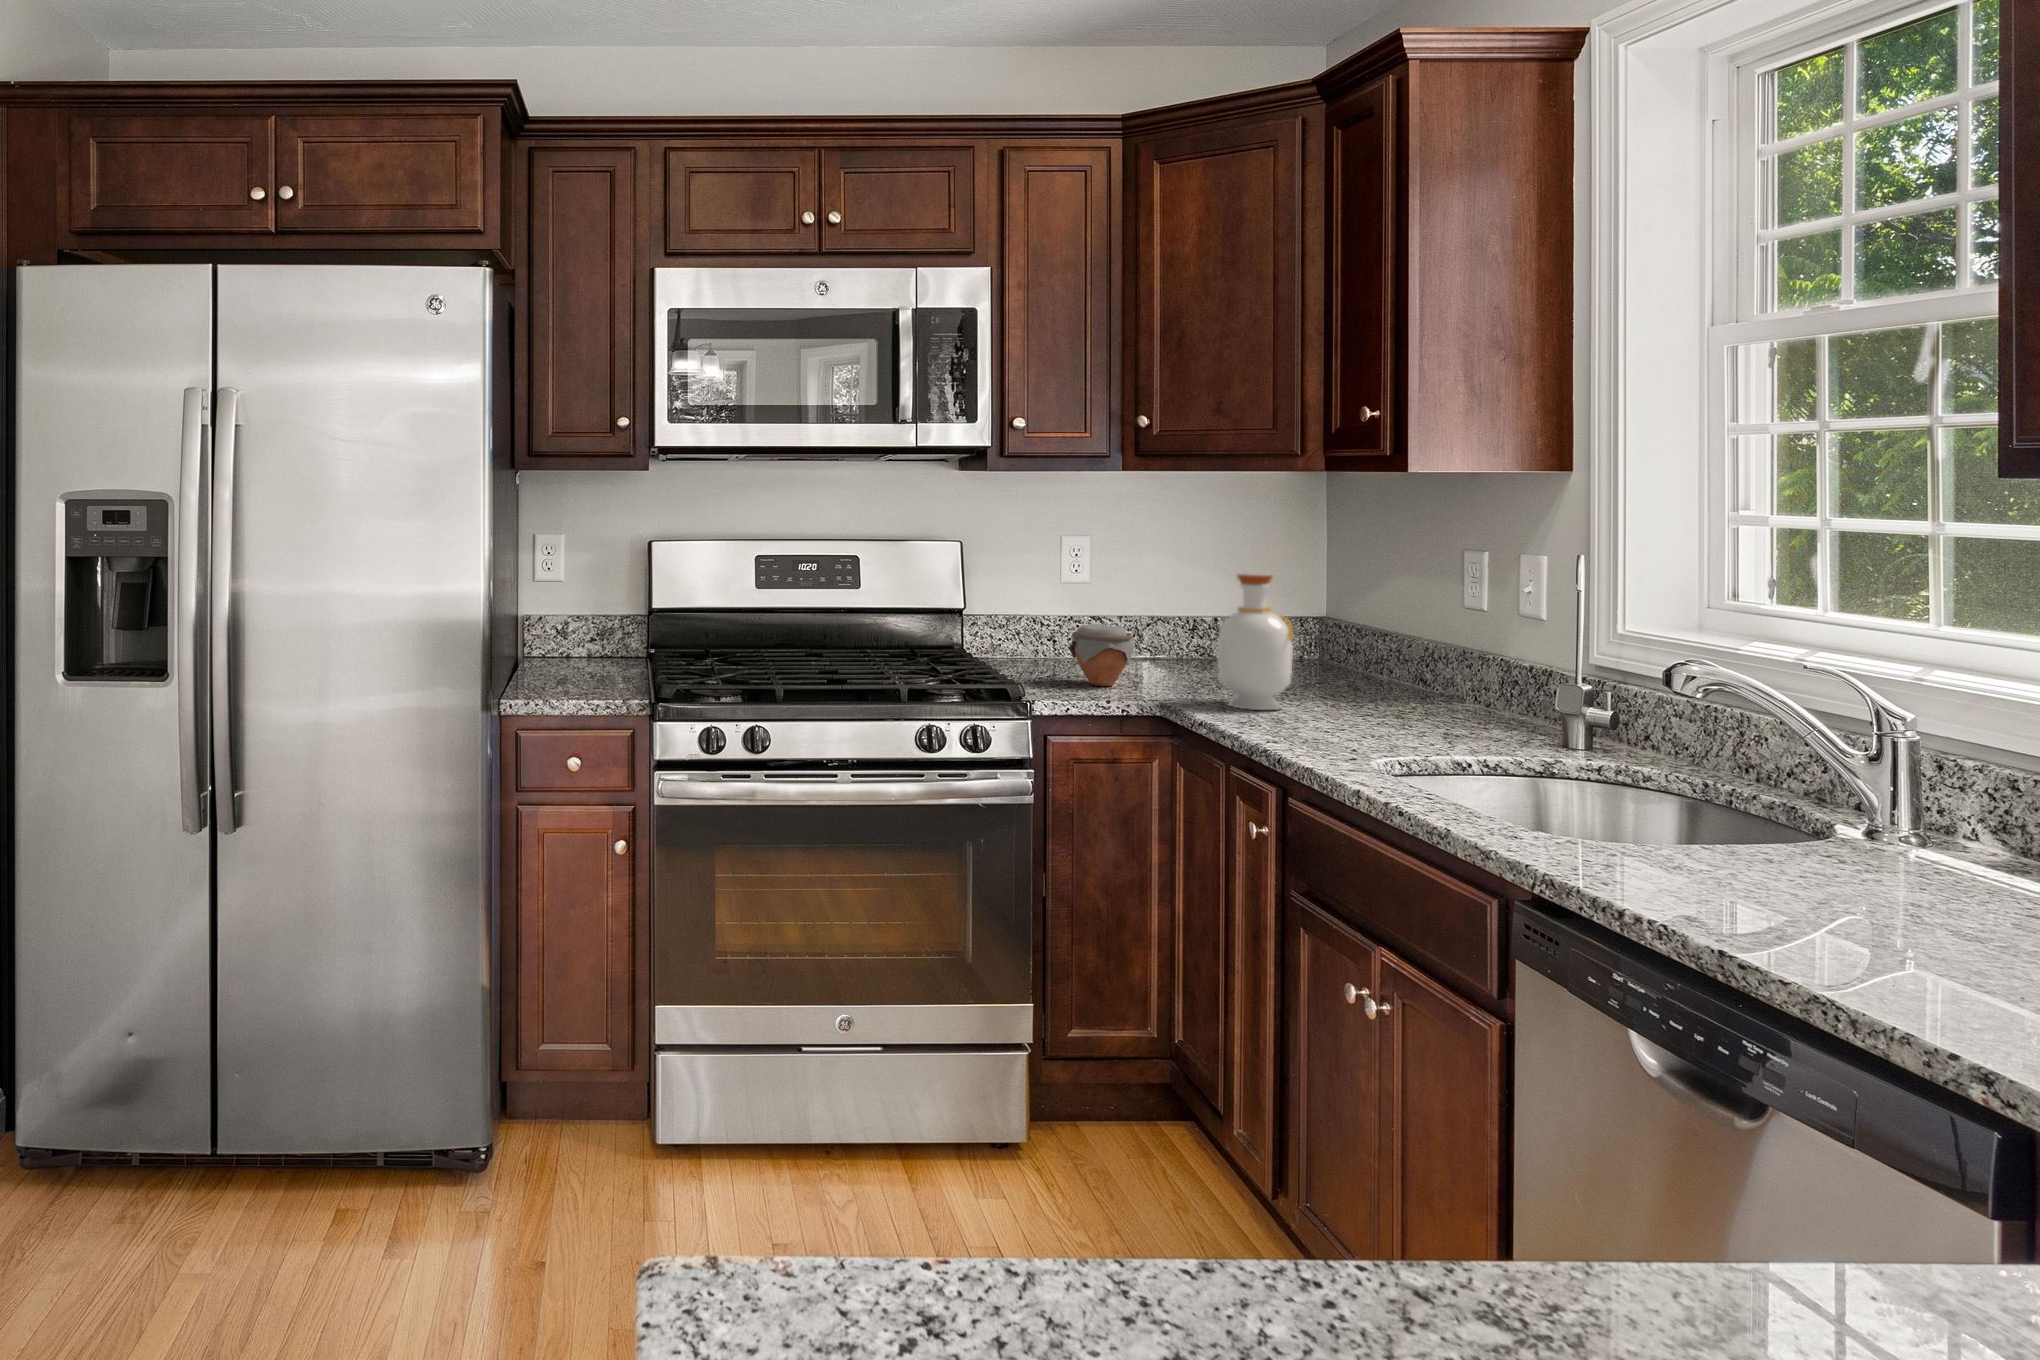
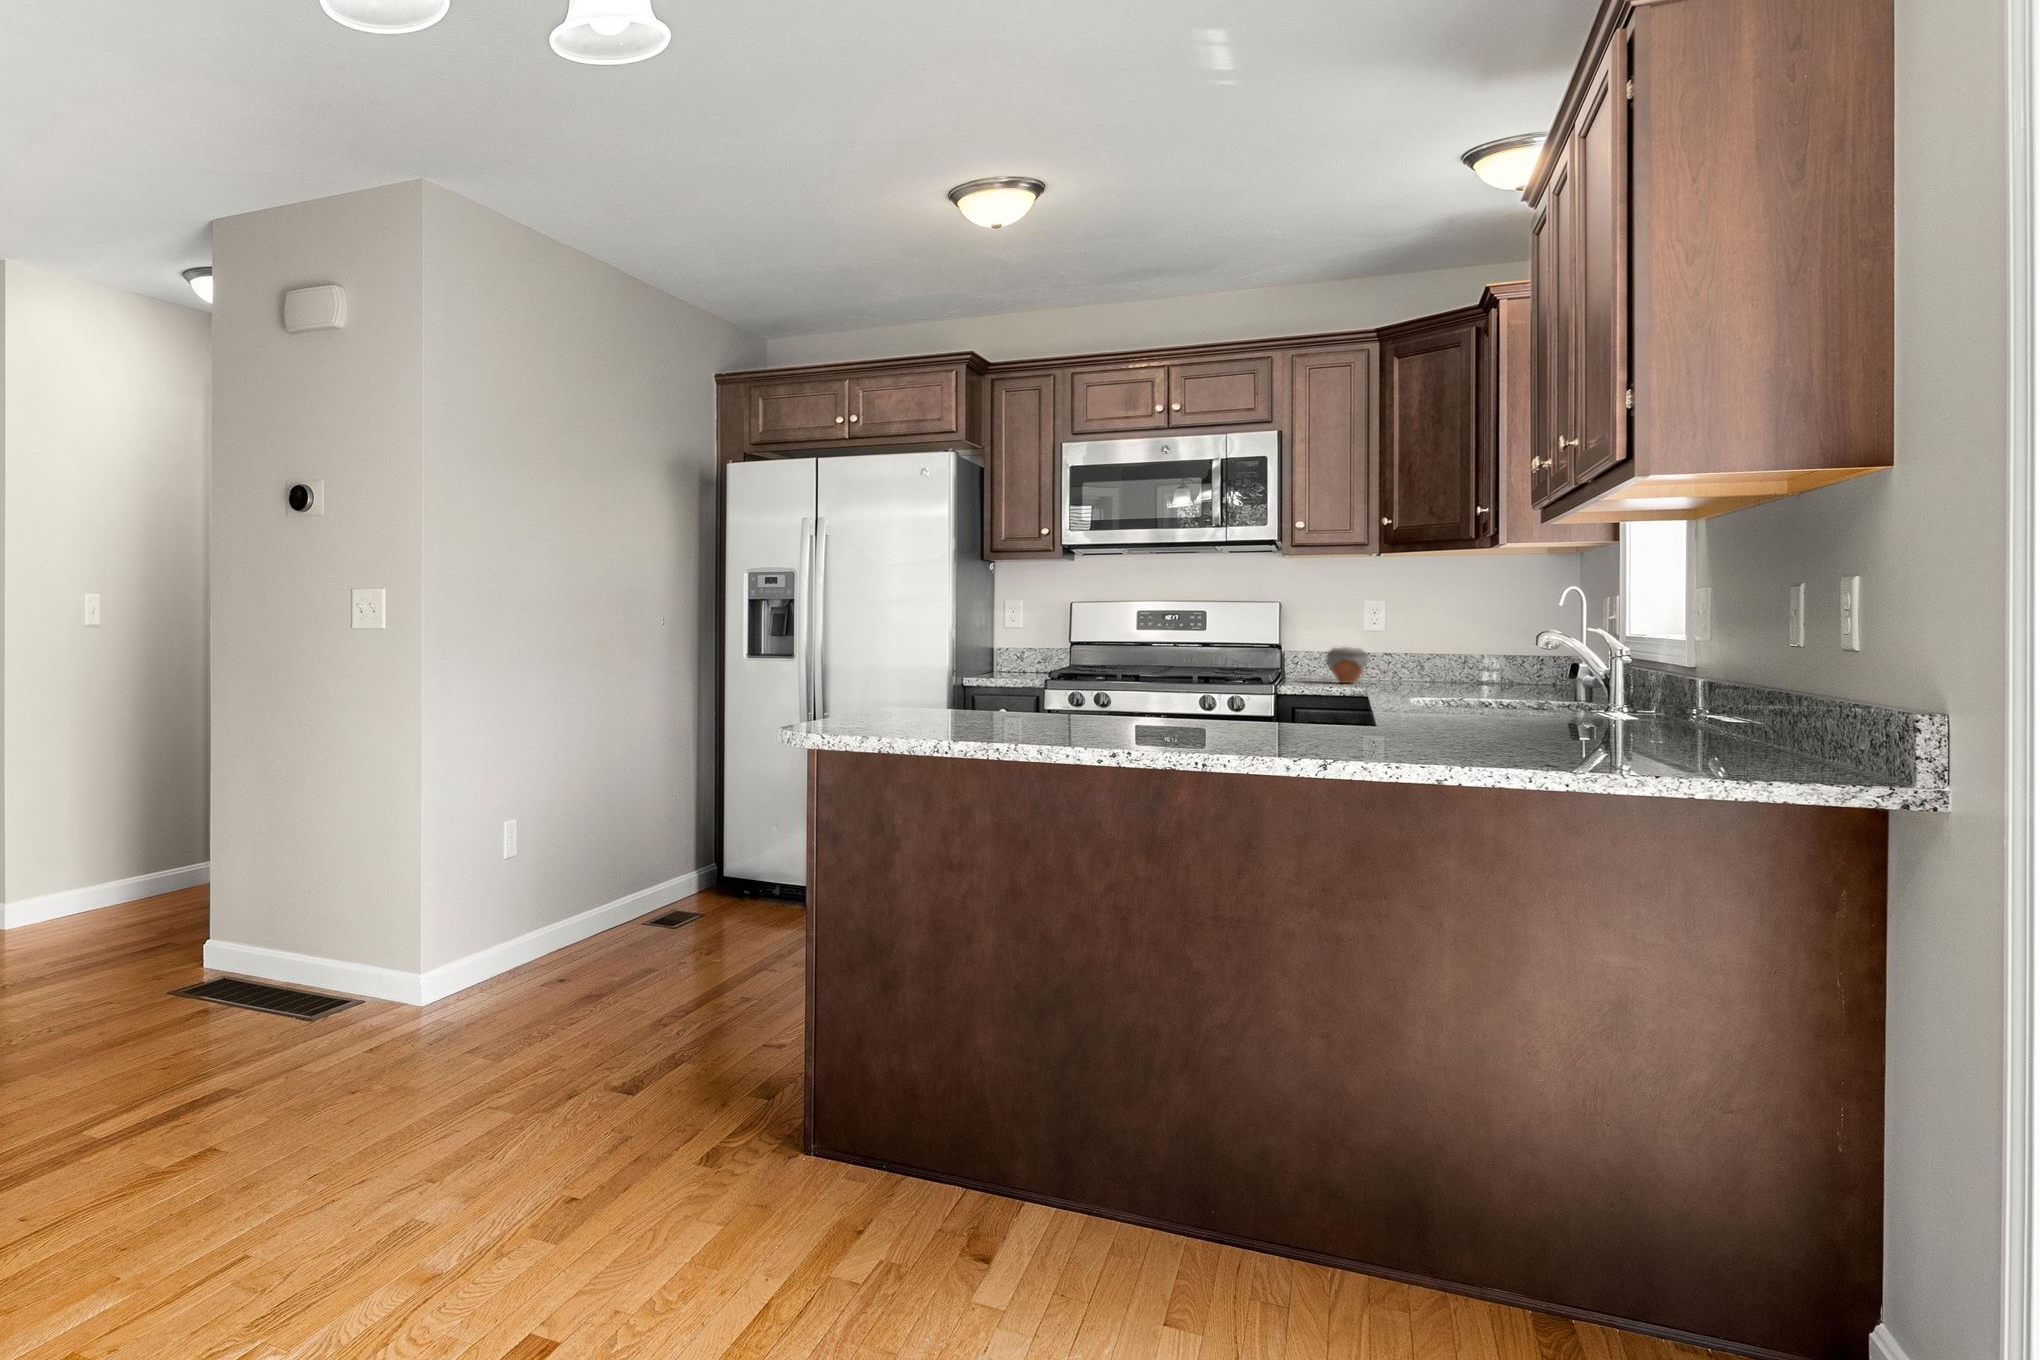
bottle: present [1217,574,1293,710] -> none [1402,611,1451,691]

